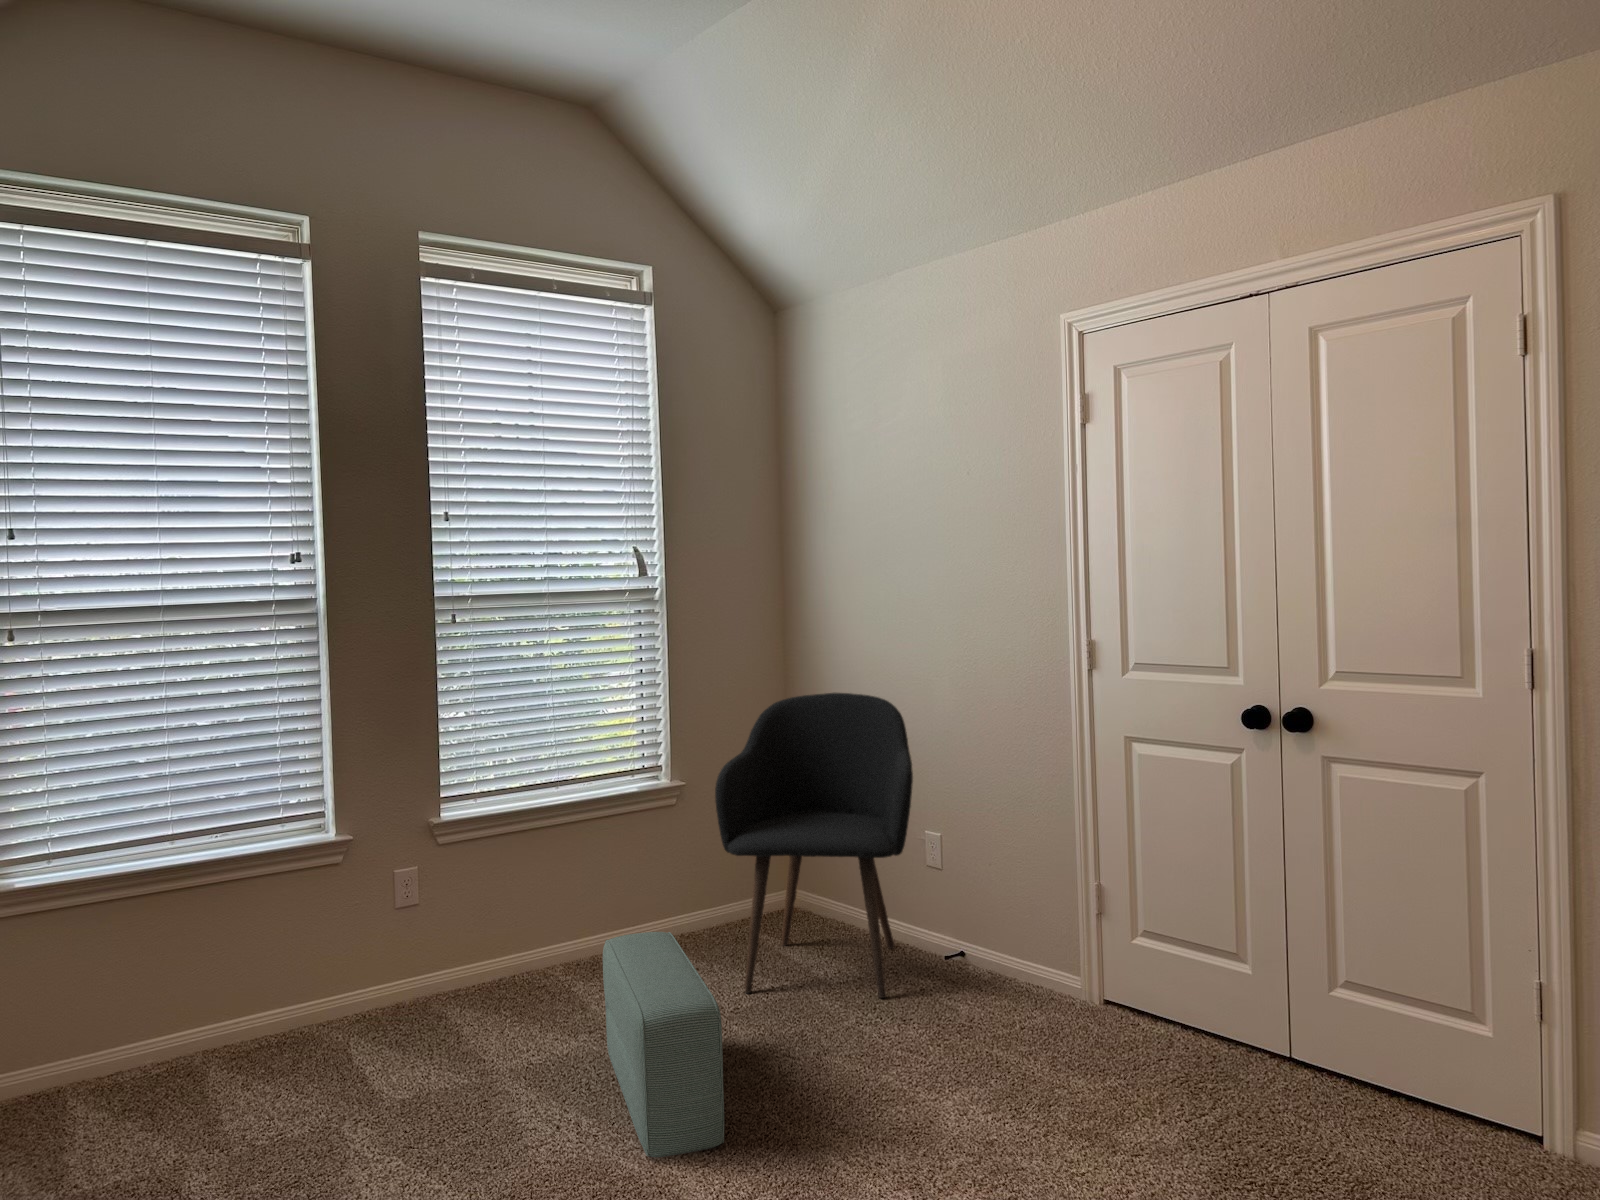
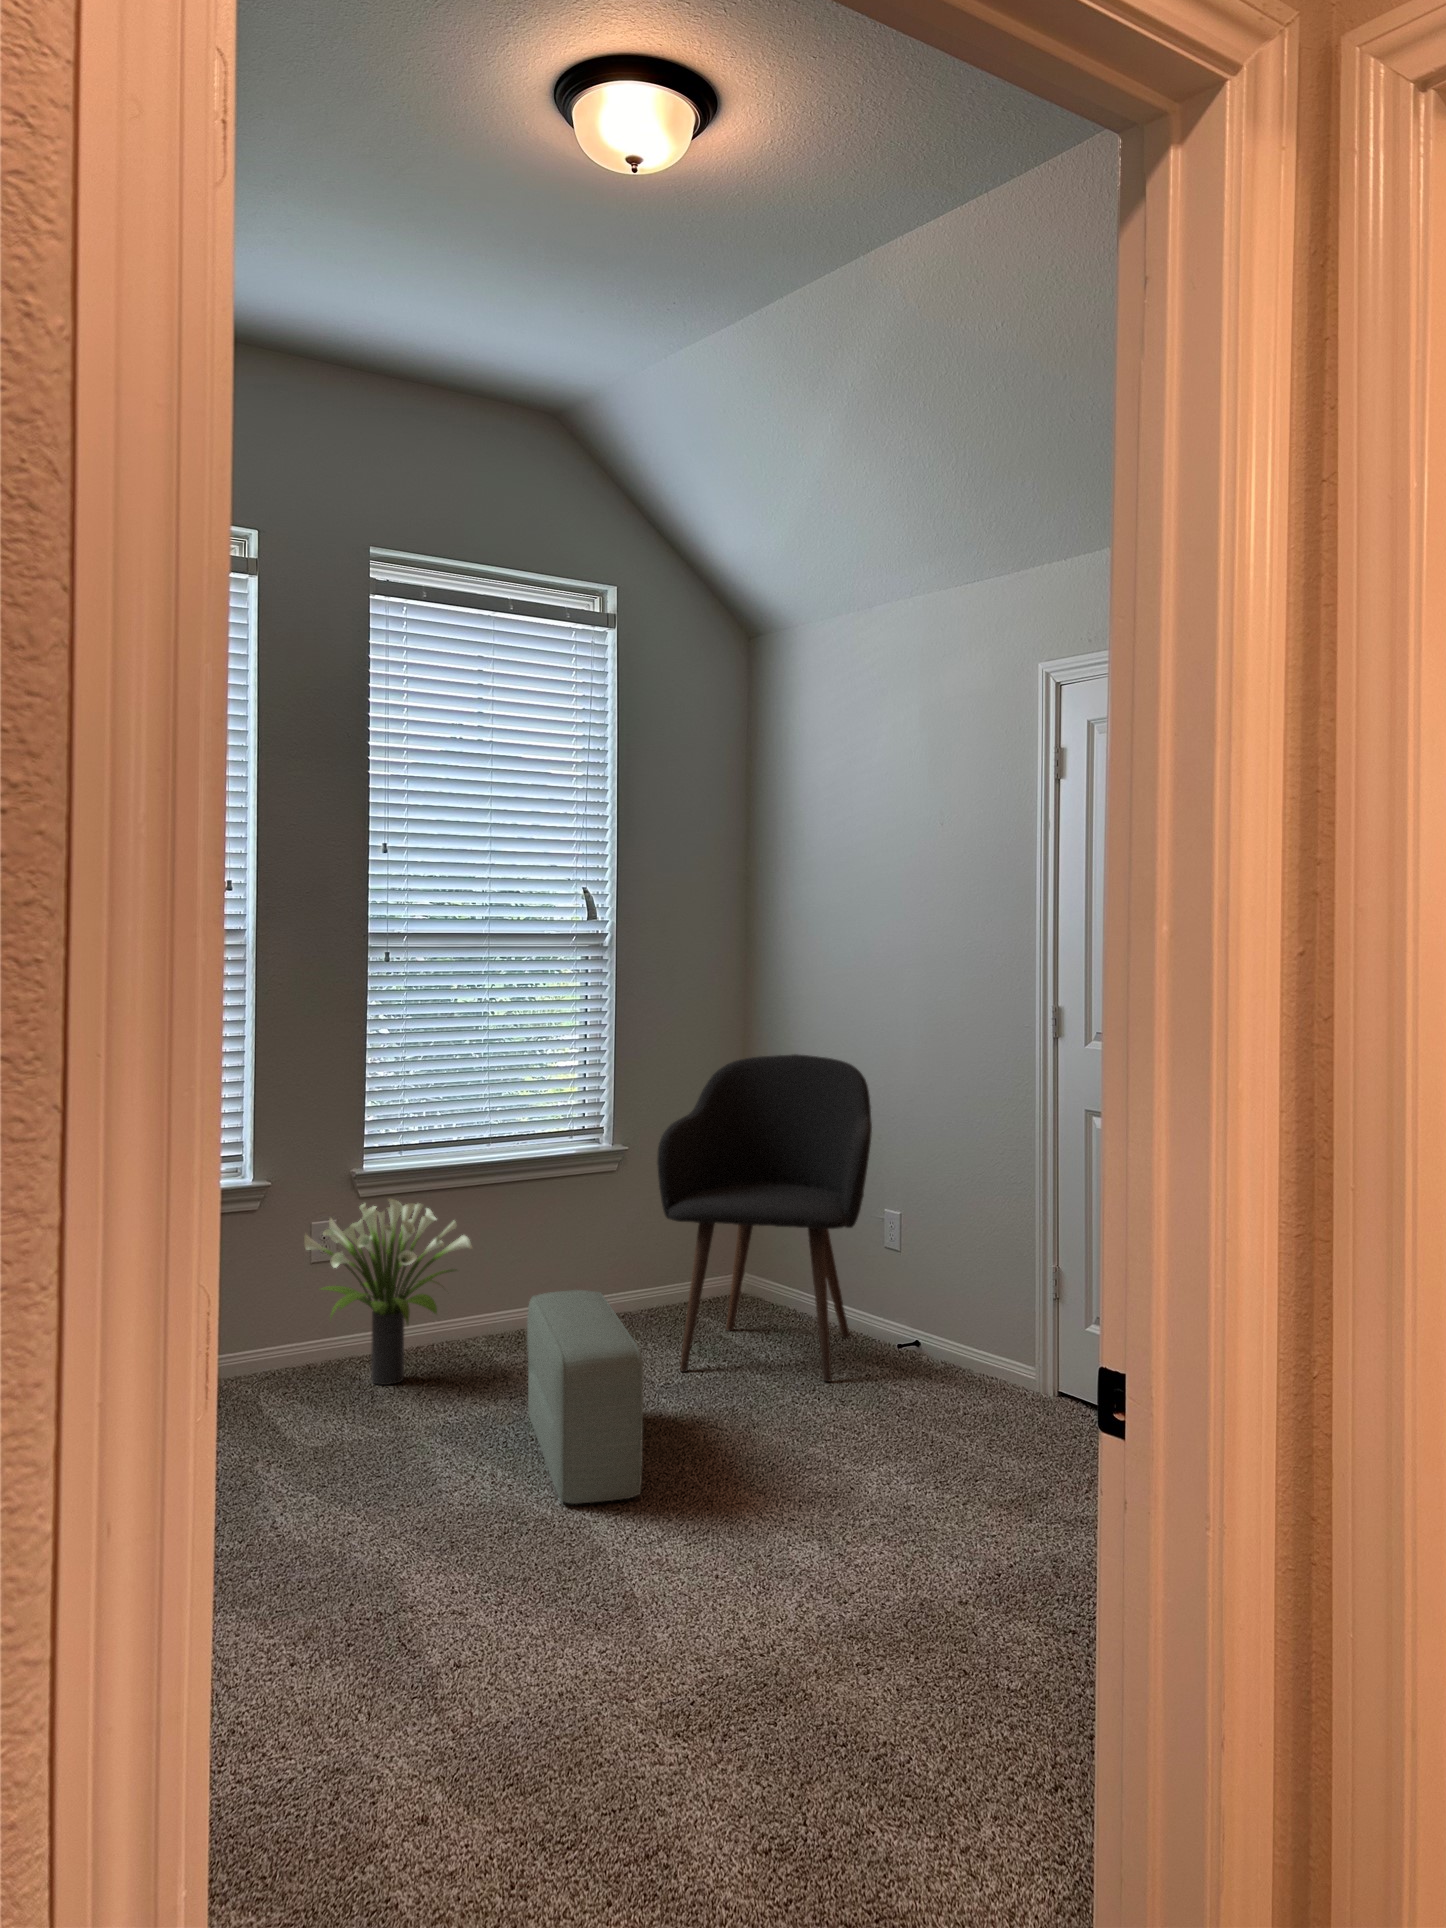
potted plant: none [386,848,547,1022] -> present [304,1199,472,1385]

